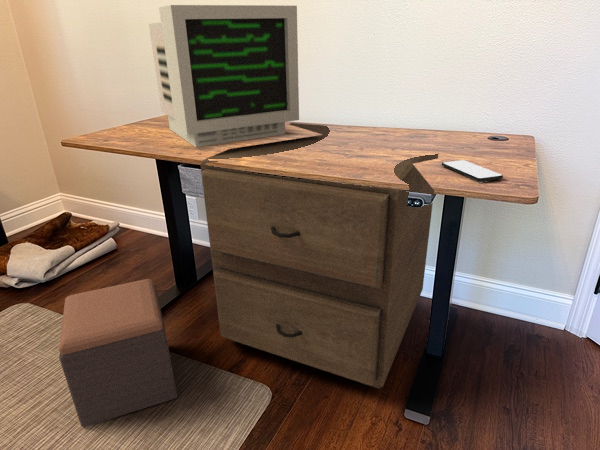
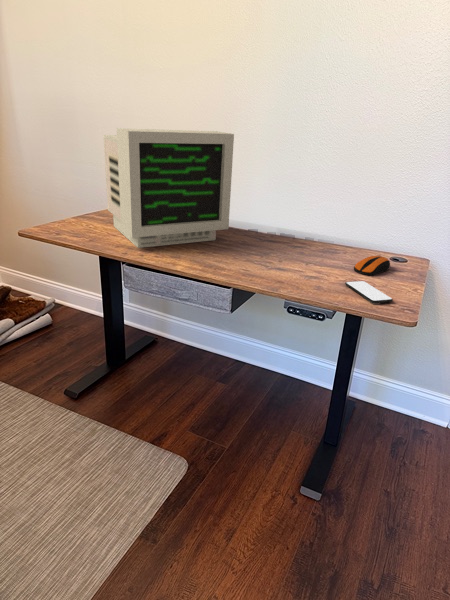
filing cabinet: present [200,123,438,389] -> none [142,227,349,467]
computer mouse: none [449,133,492,155] -> present [354,256,390,276]
footstool: present [59,279,177,427] -> none [11,358,106,483]

